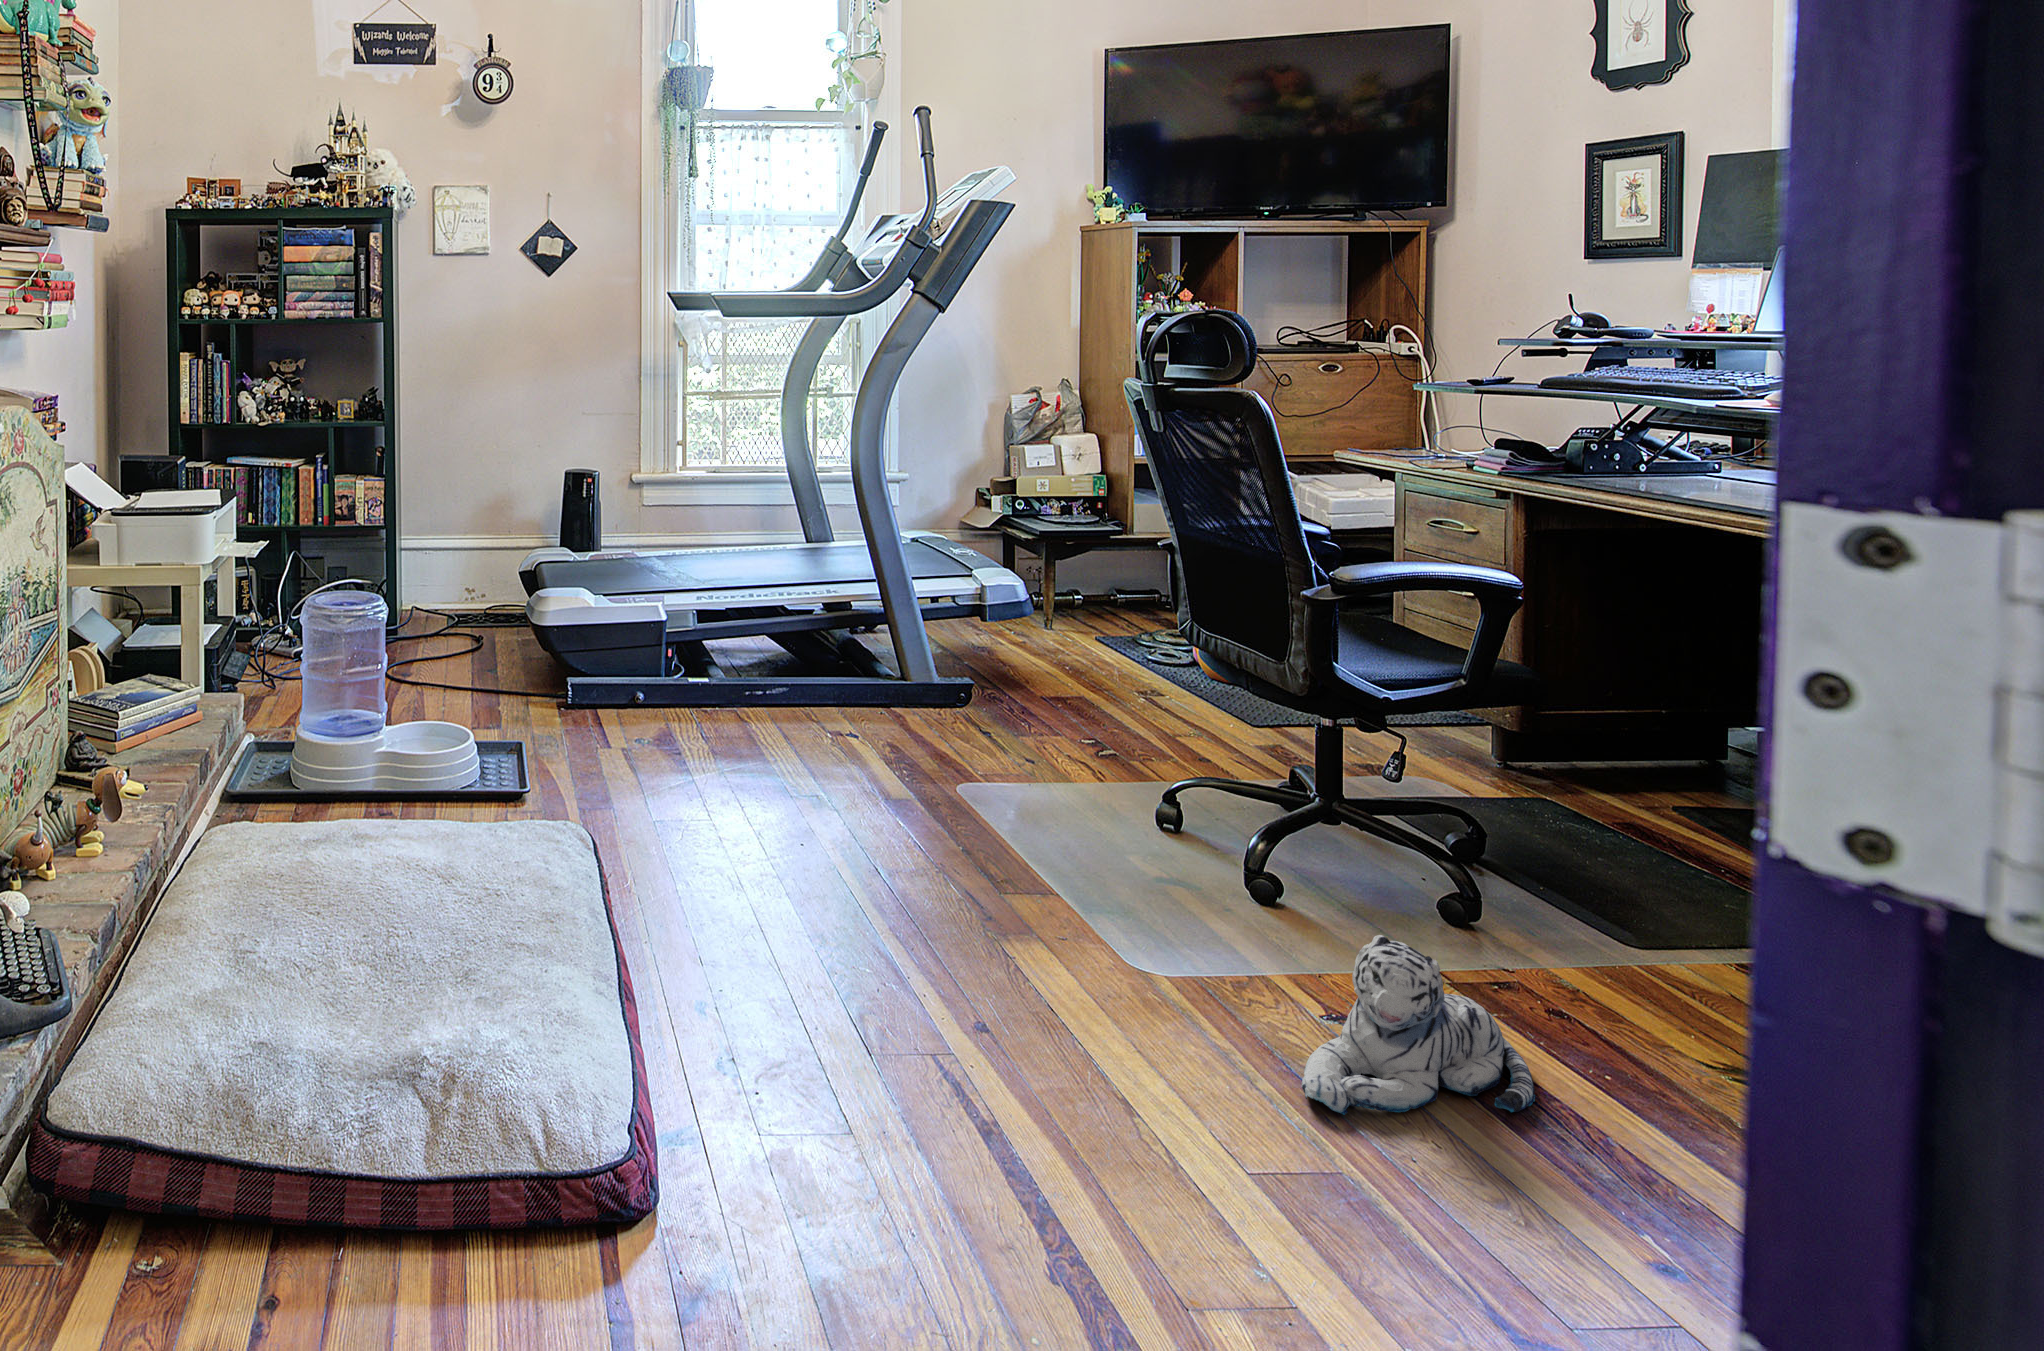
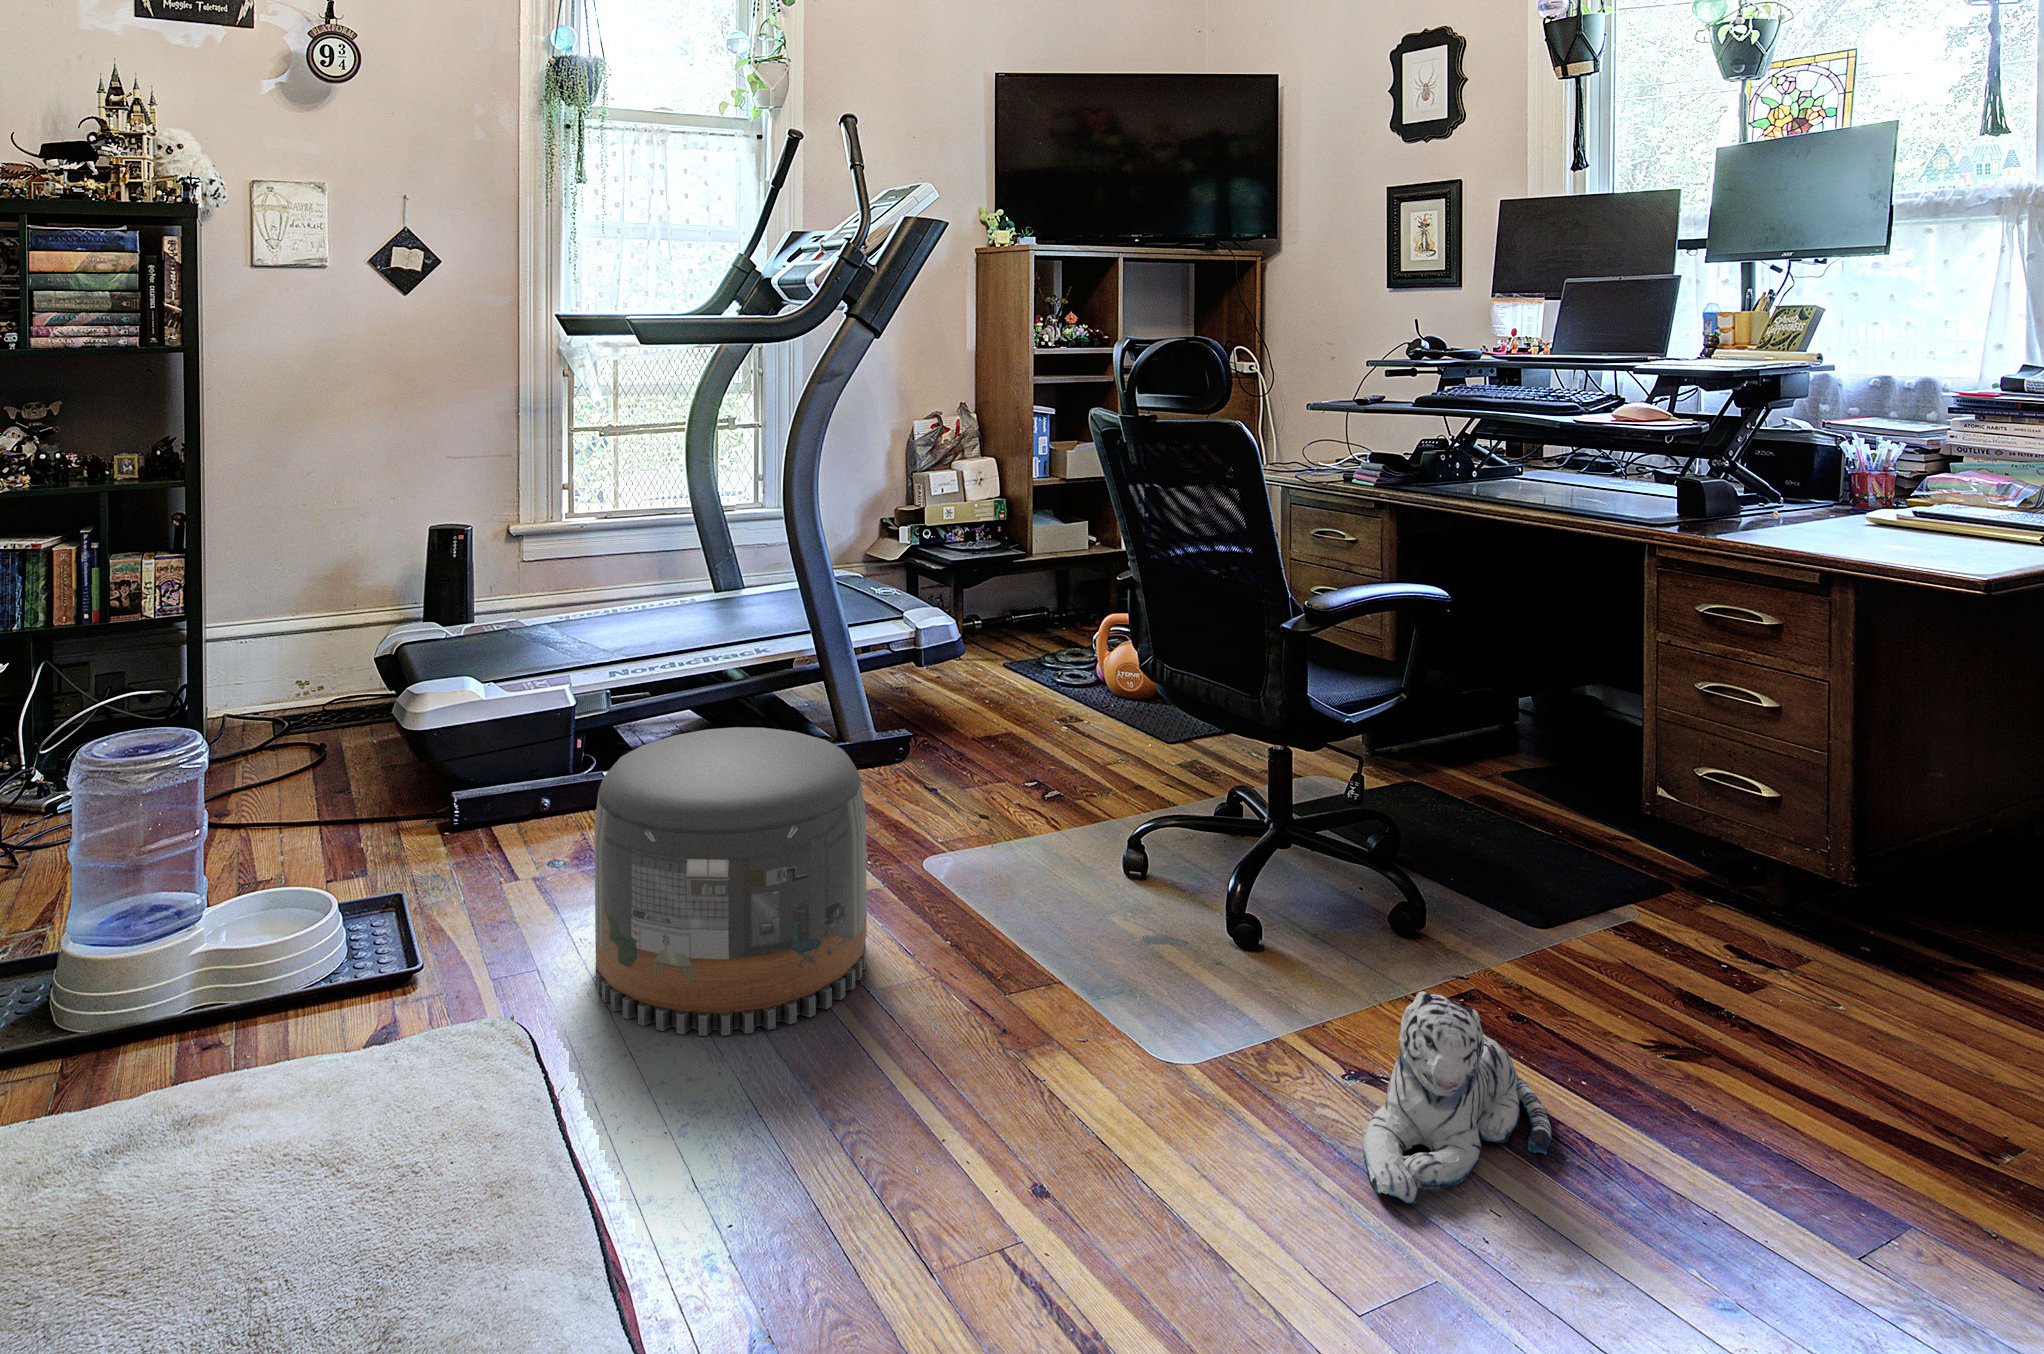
pouf: none [655,641,883,880] -> present [594,727,867,1036]

